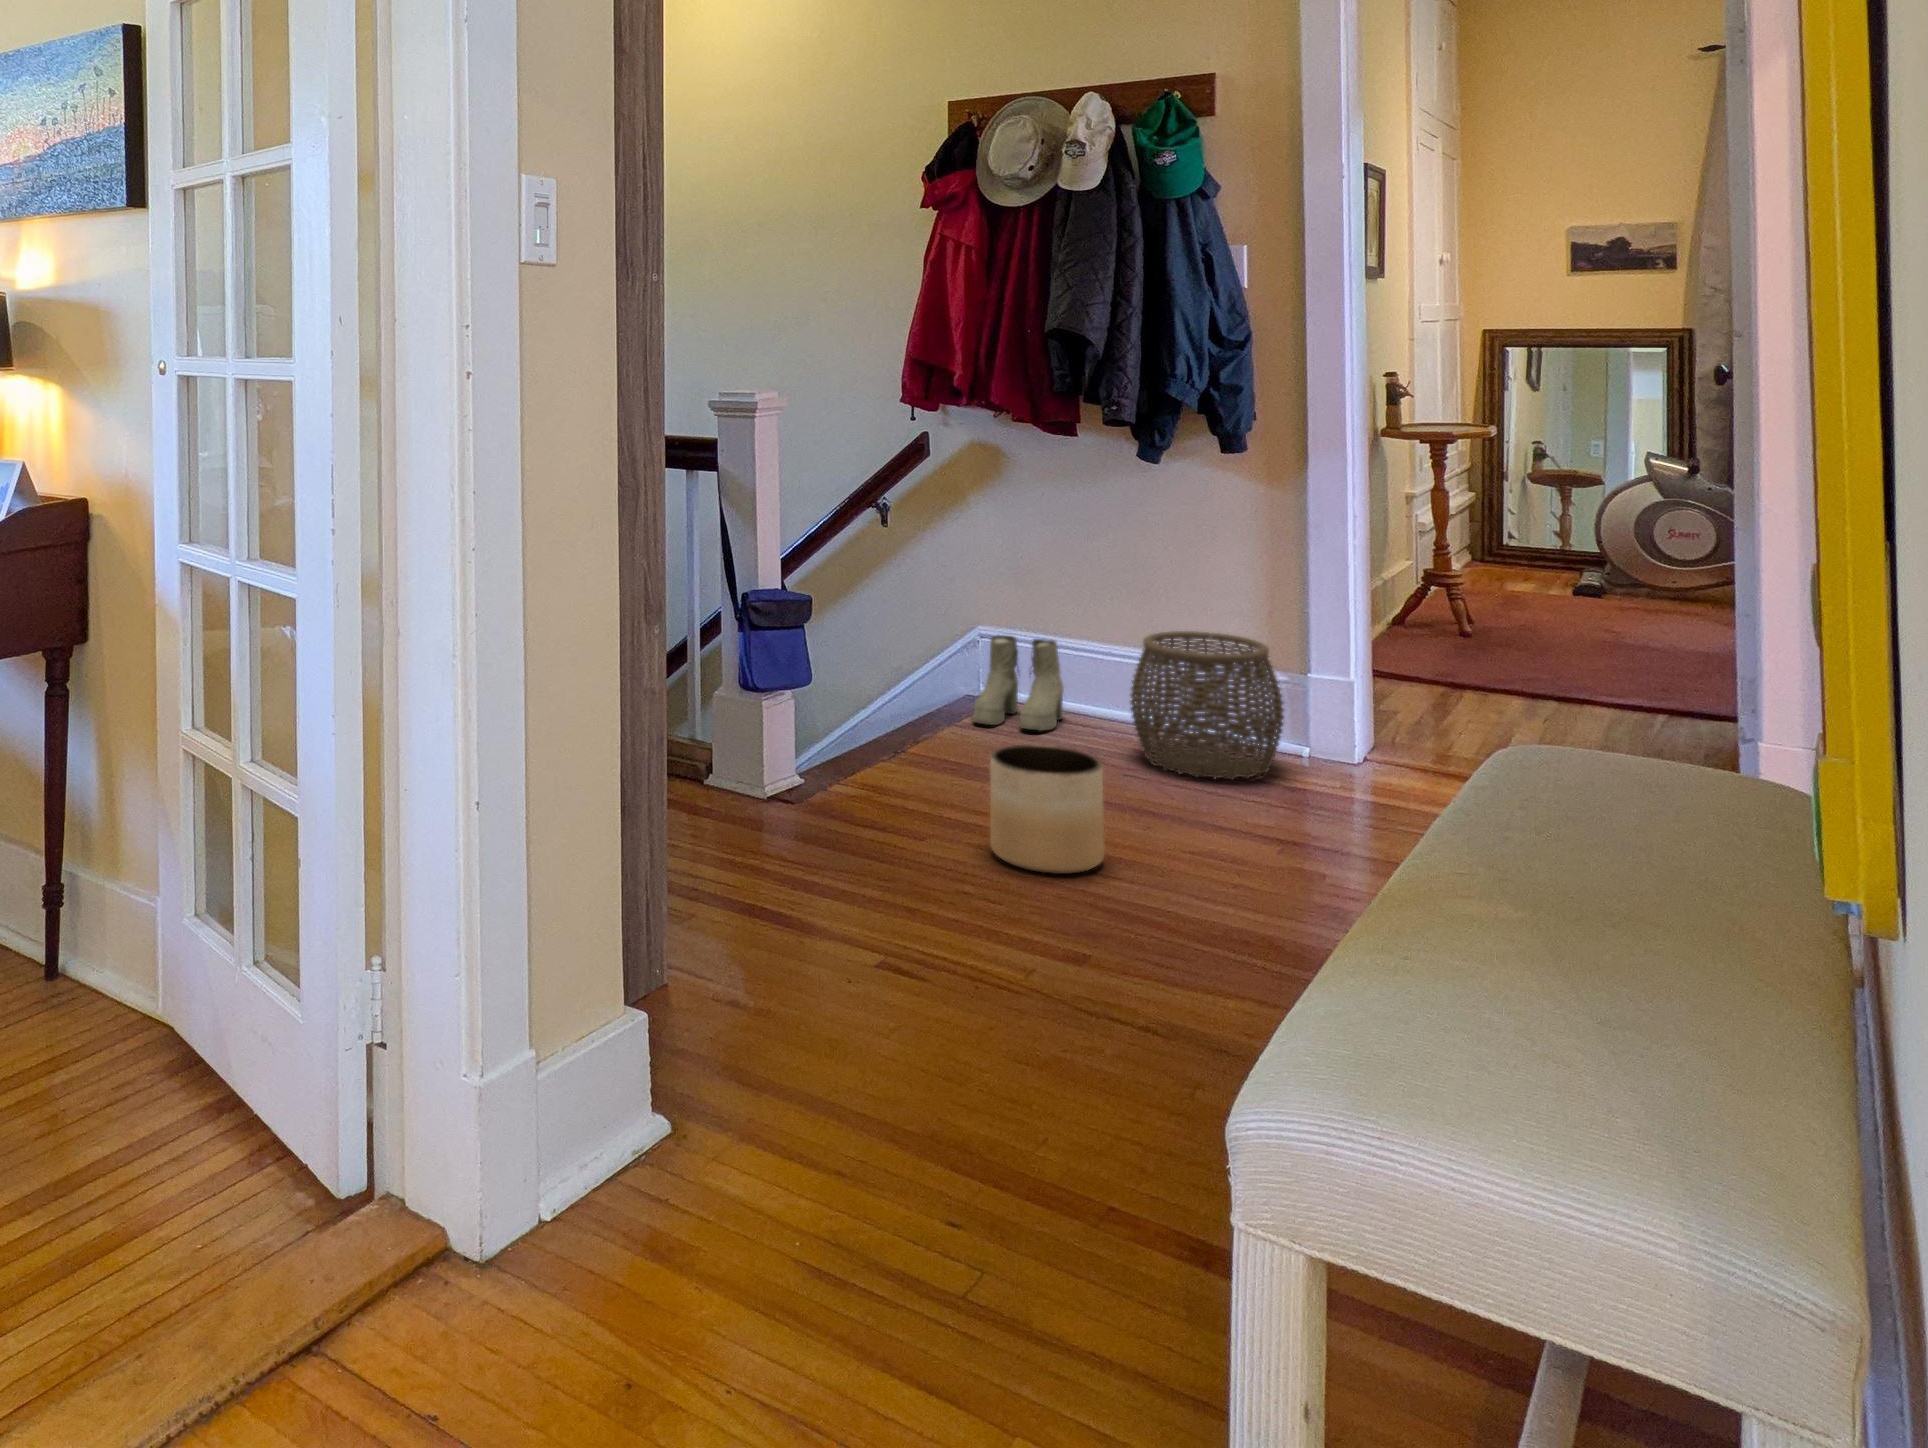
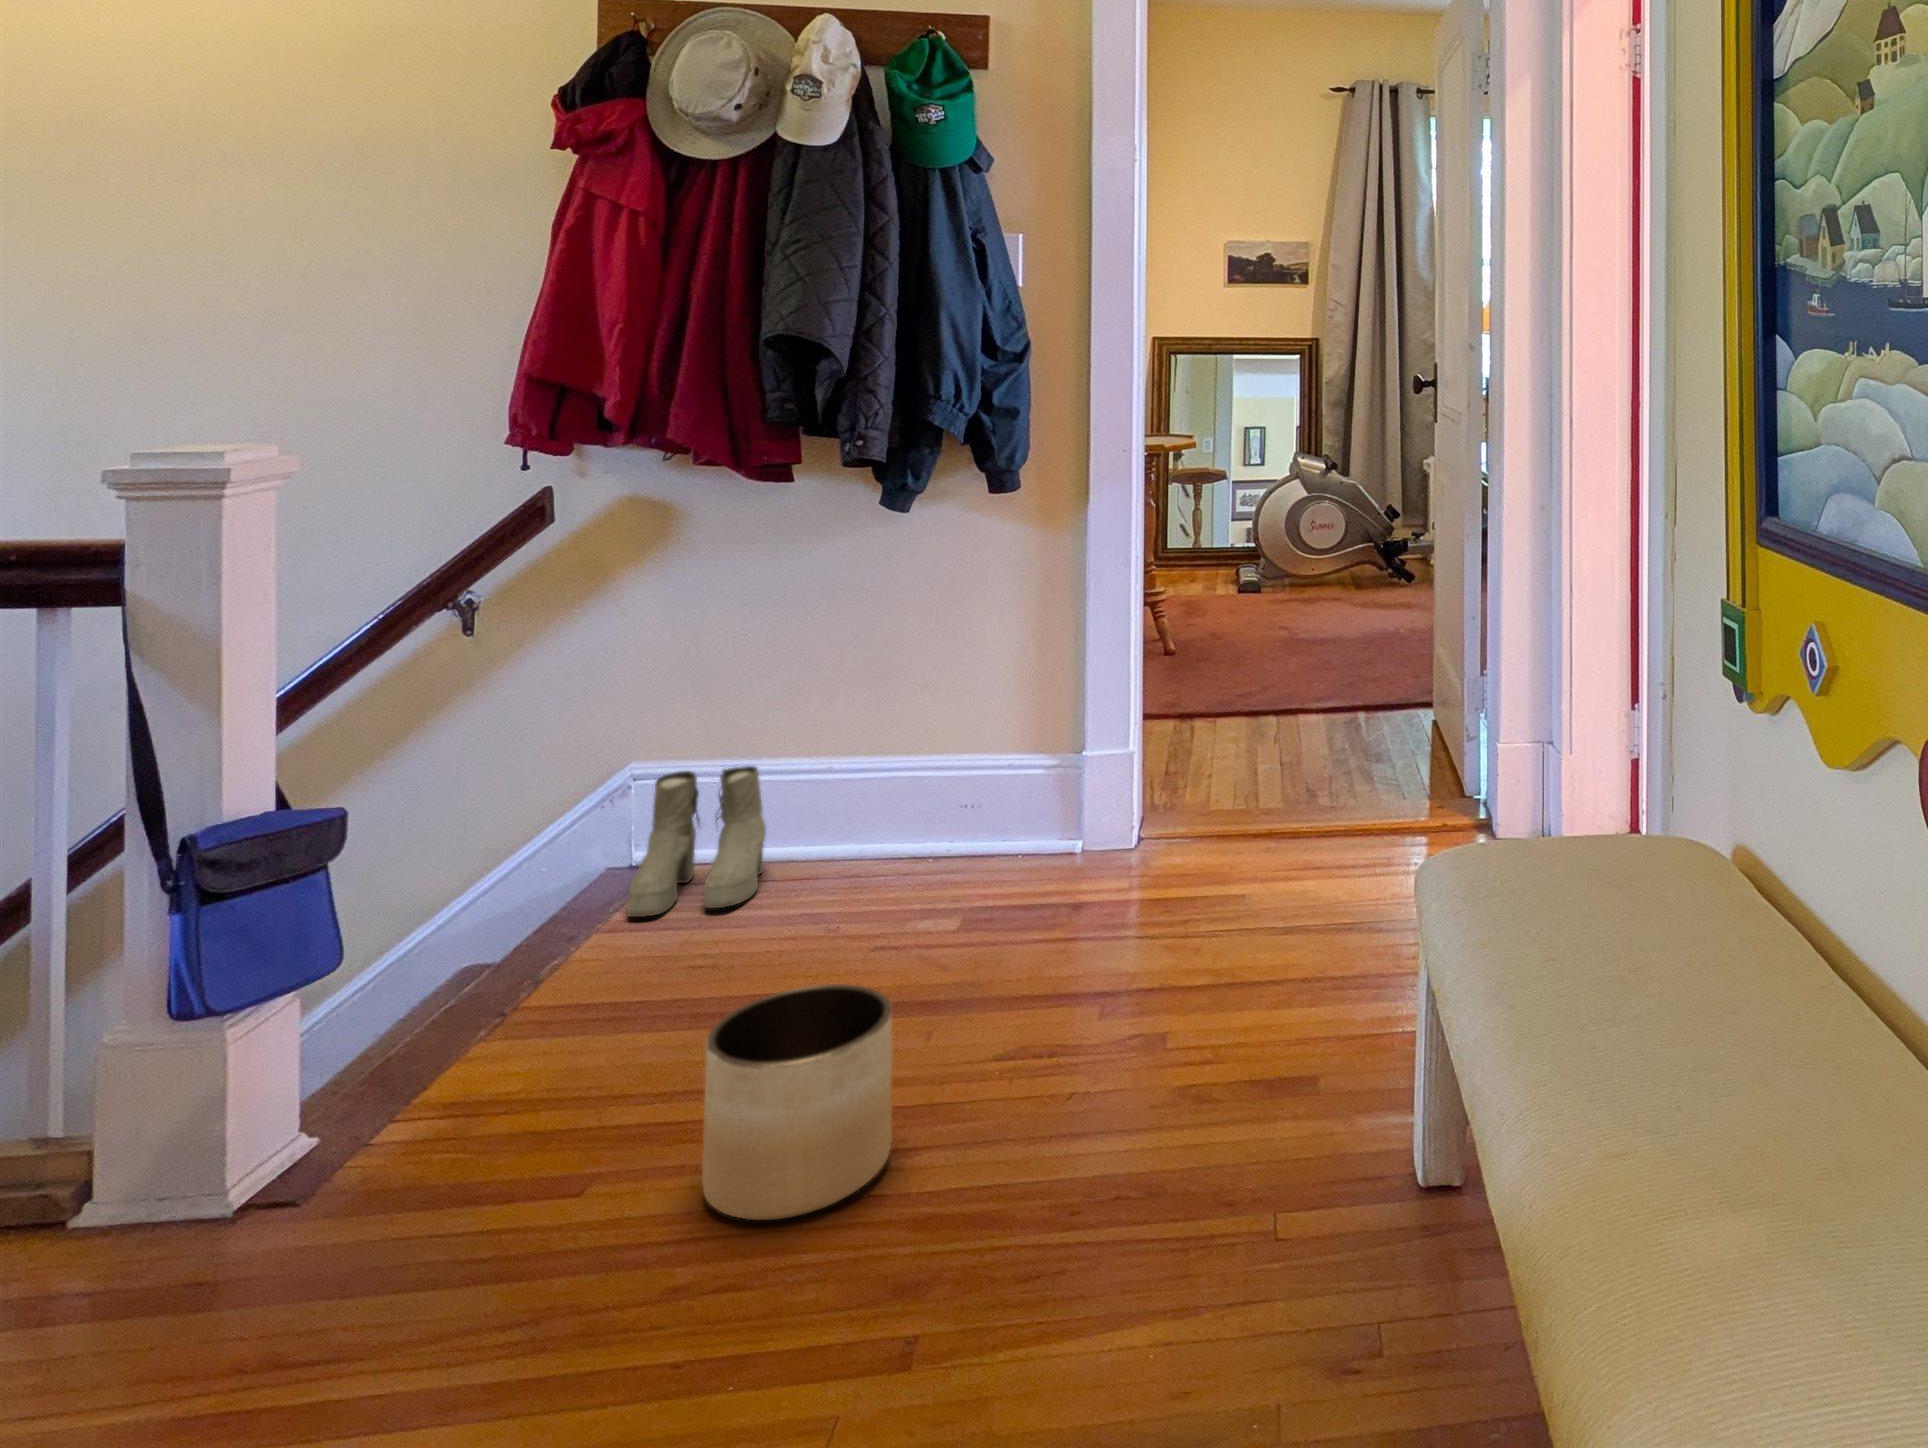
woven basket: present [1130,631,1284,779] -> none [872,722,1070,928]

